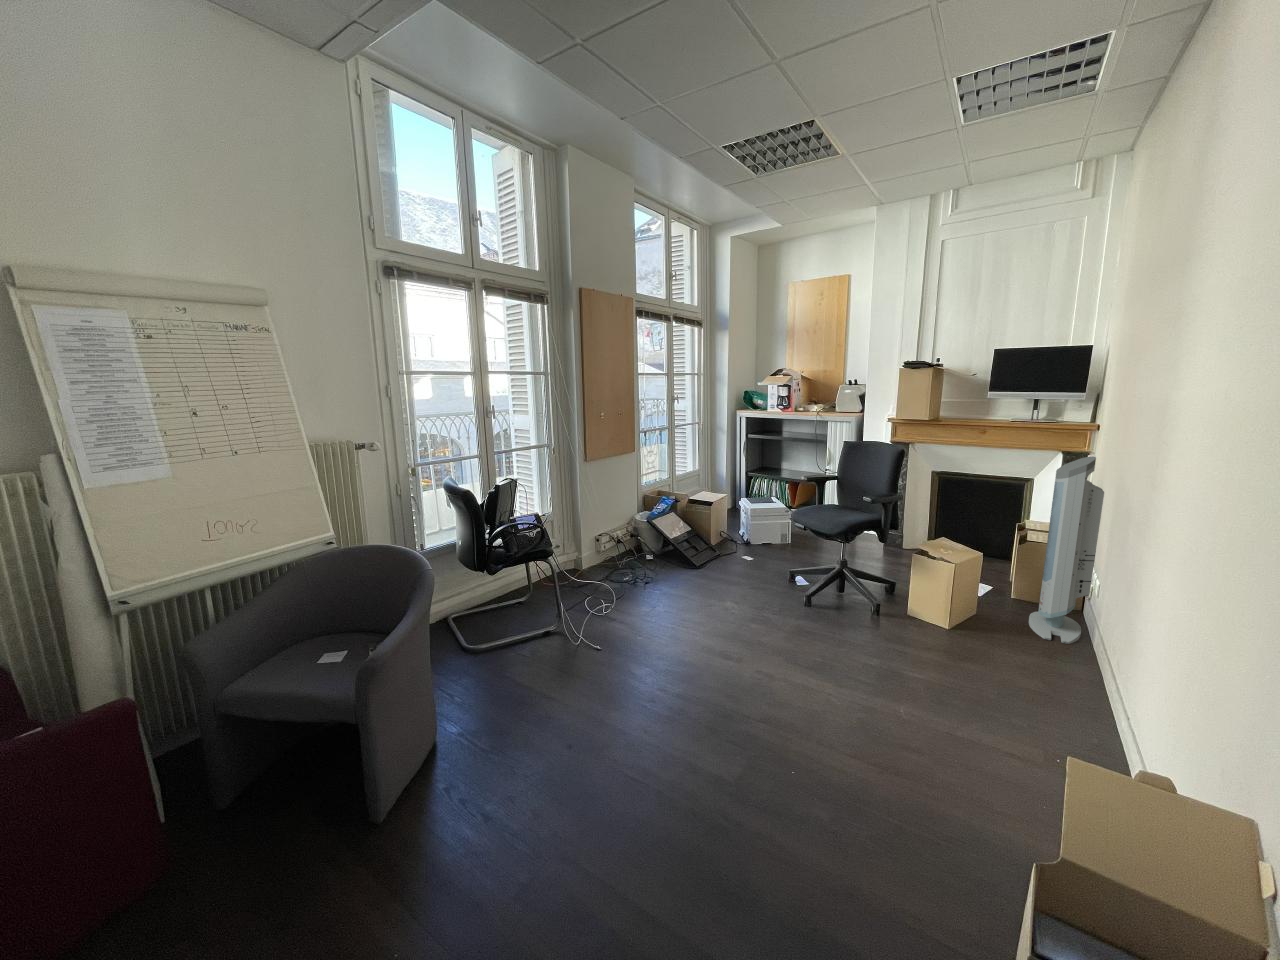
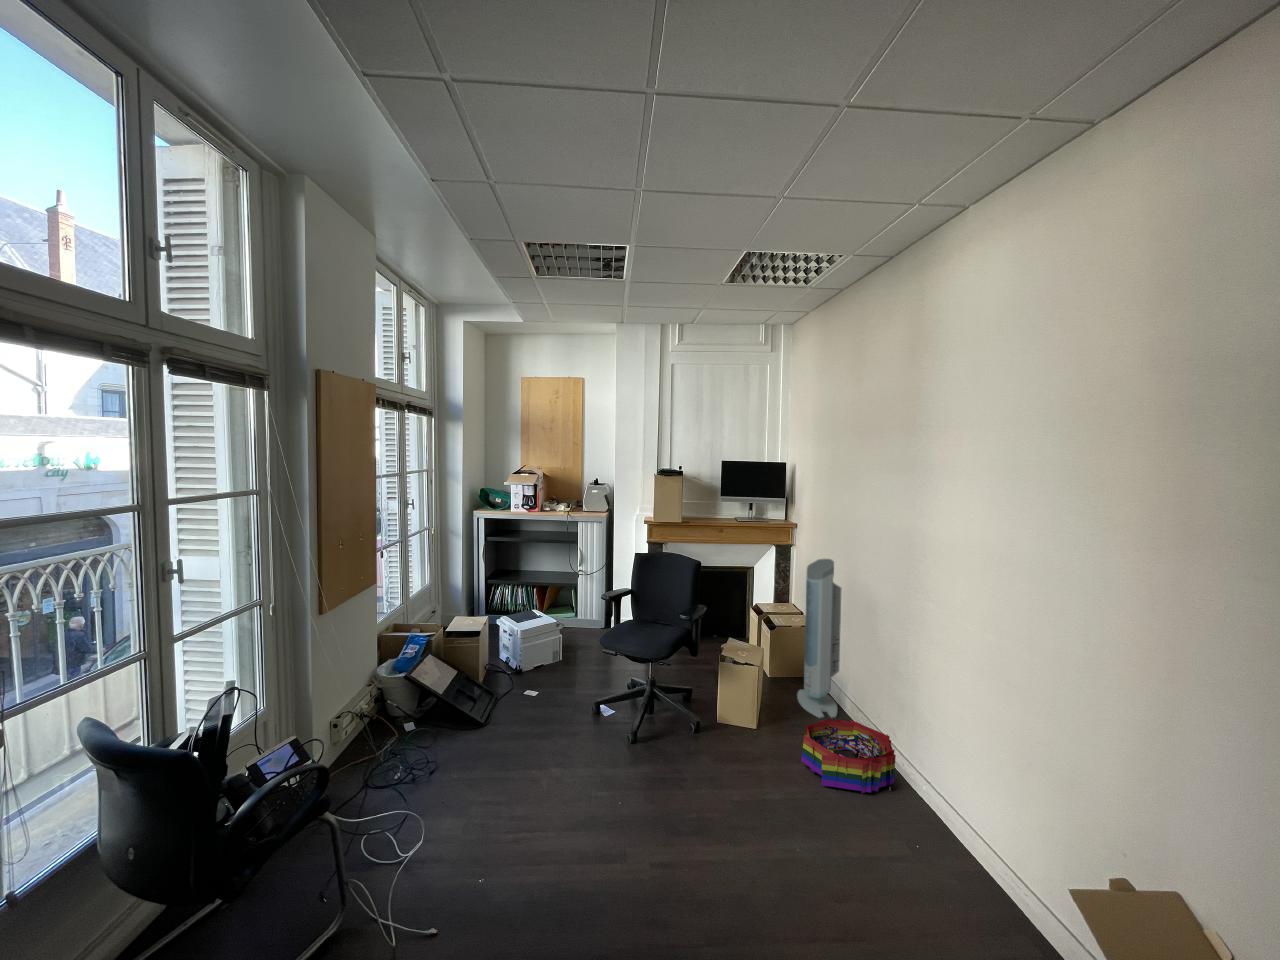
storage bin: none [974,629,1108,715] -> present [801,718,896,793]

